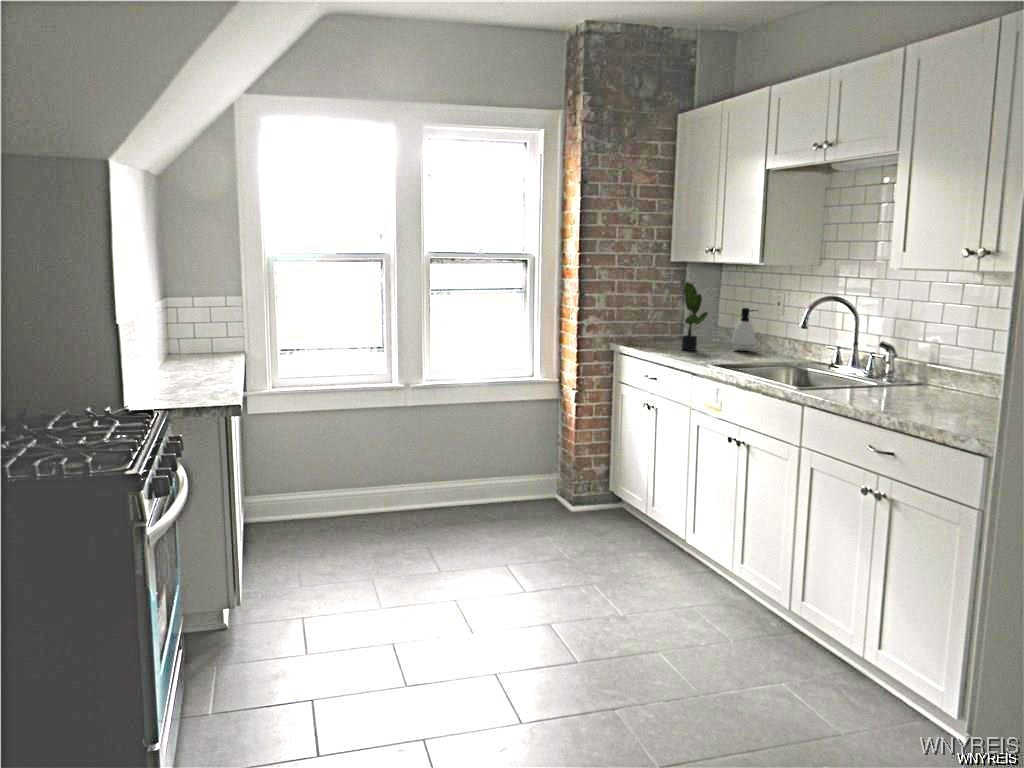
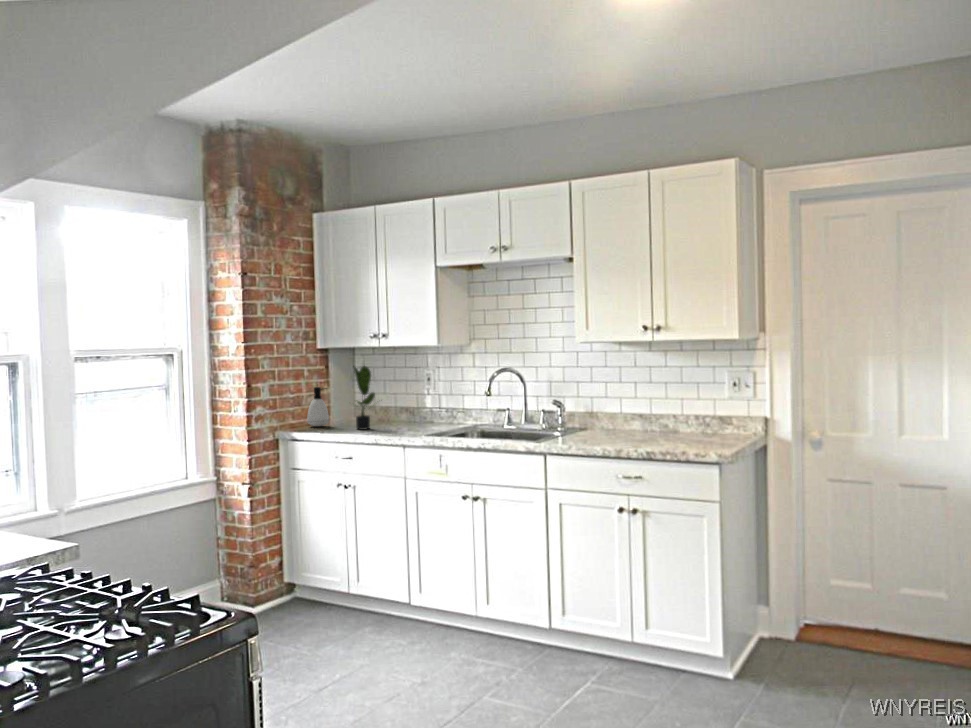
soap dispenser: present [732,308,758,351] -> present [307,387,329,427]

